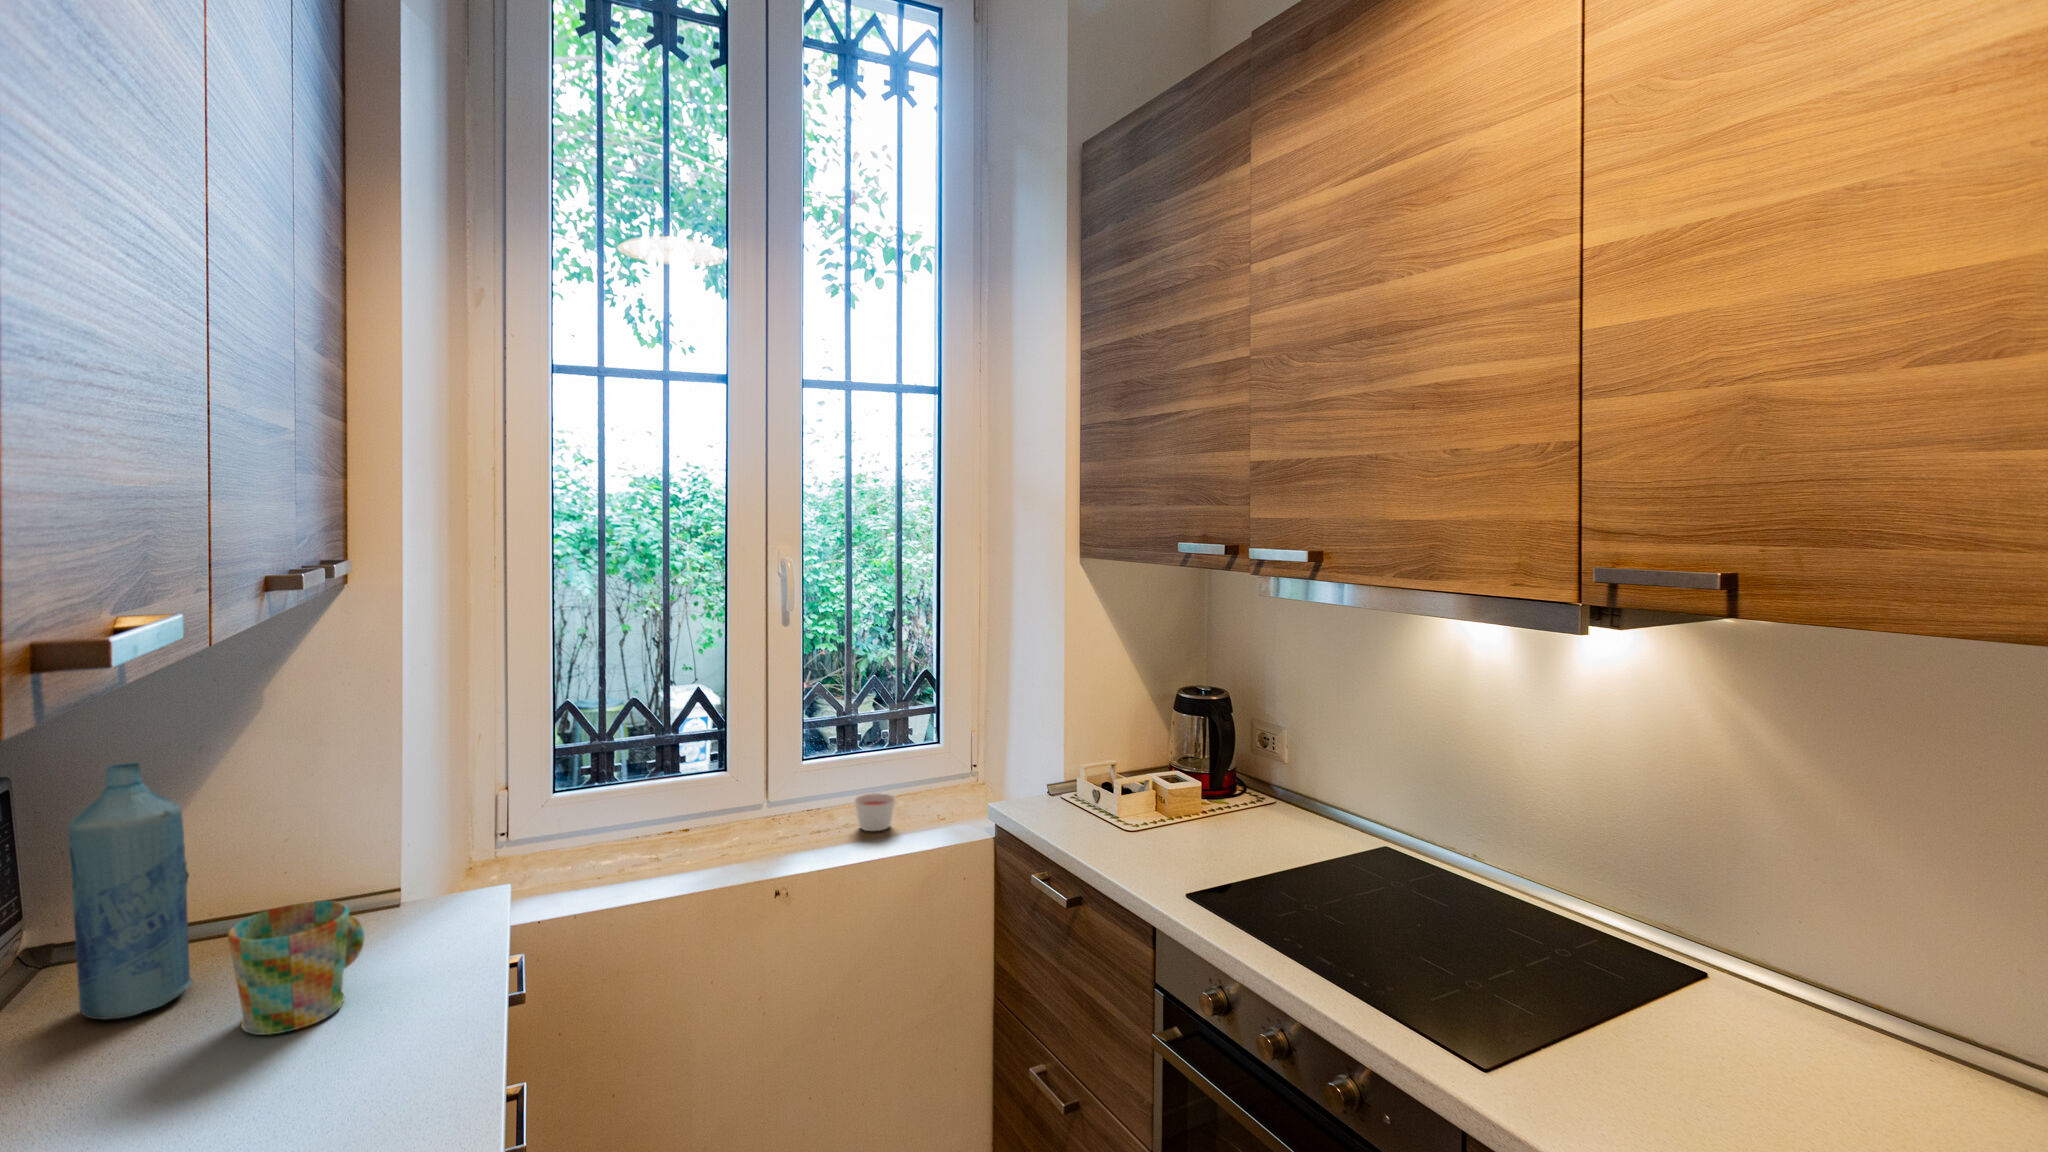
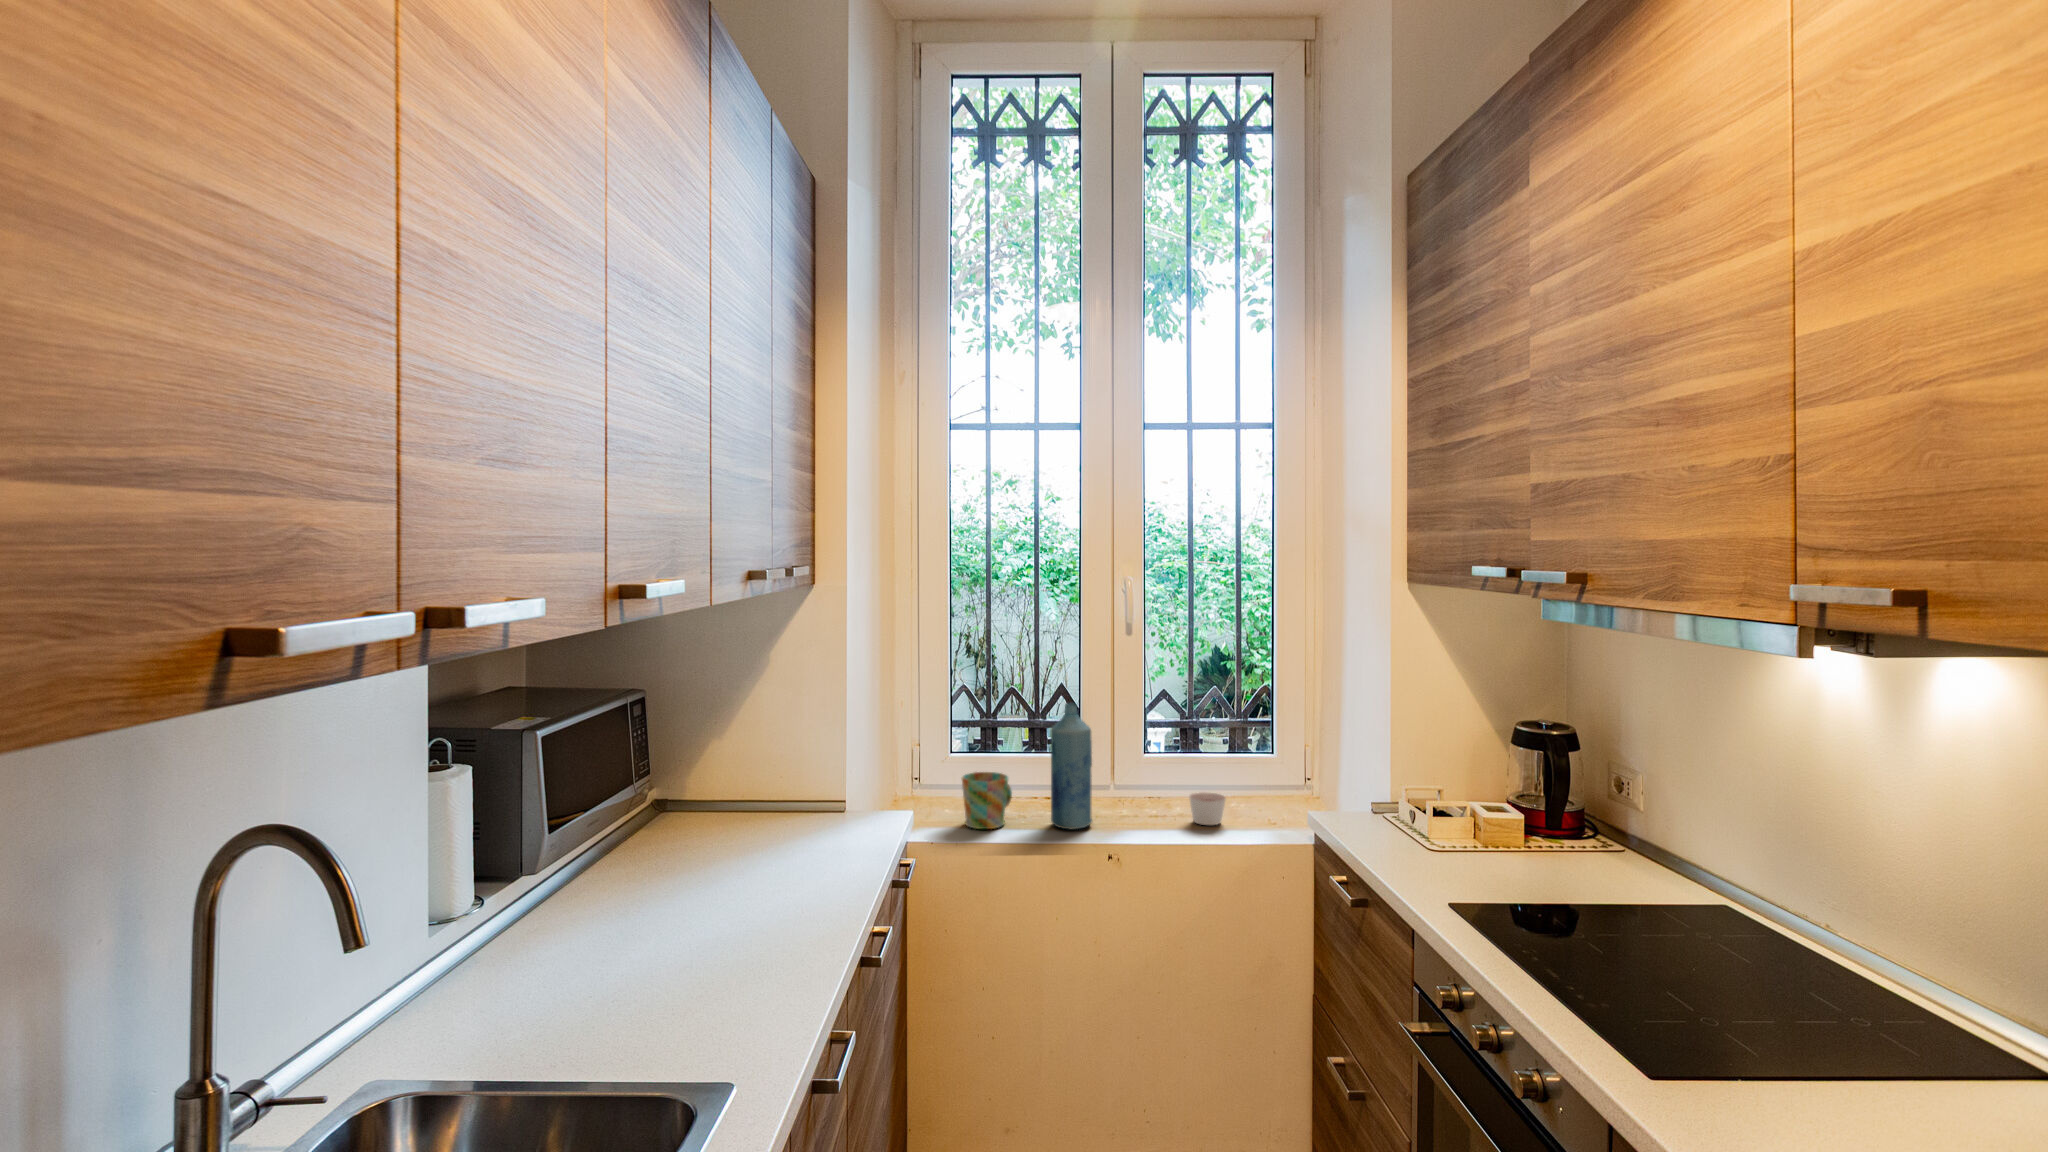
bottle: present [68,763,192,1019] -> present [1051,703,1092,829]
mug: present [228,901,364,1035] -> present [962,772,1012,829]

